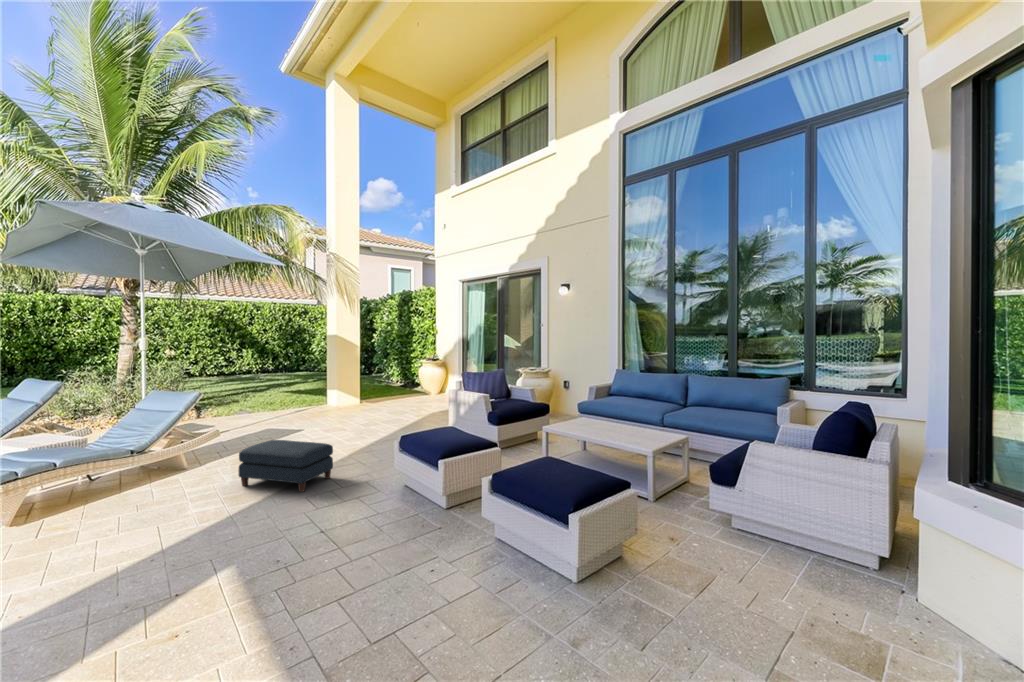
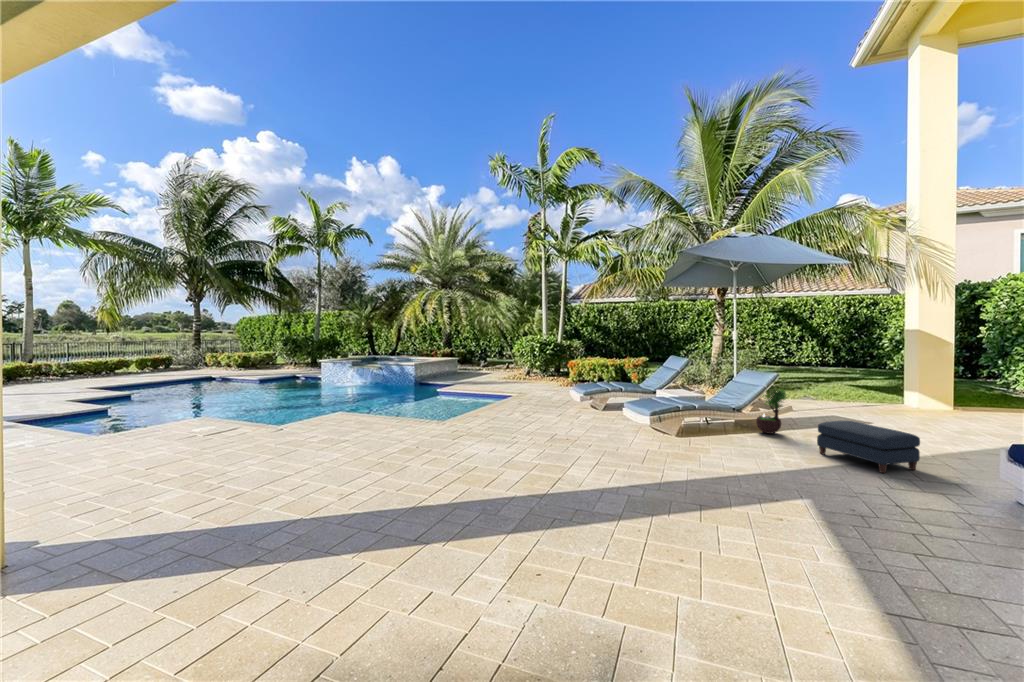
potted tree: none [166,409,211,473] -> present [756,389,787,434]

